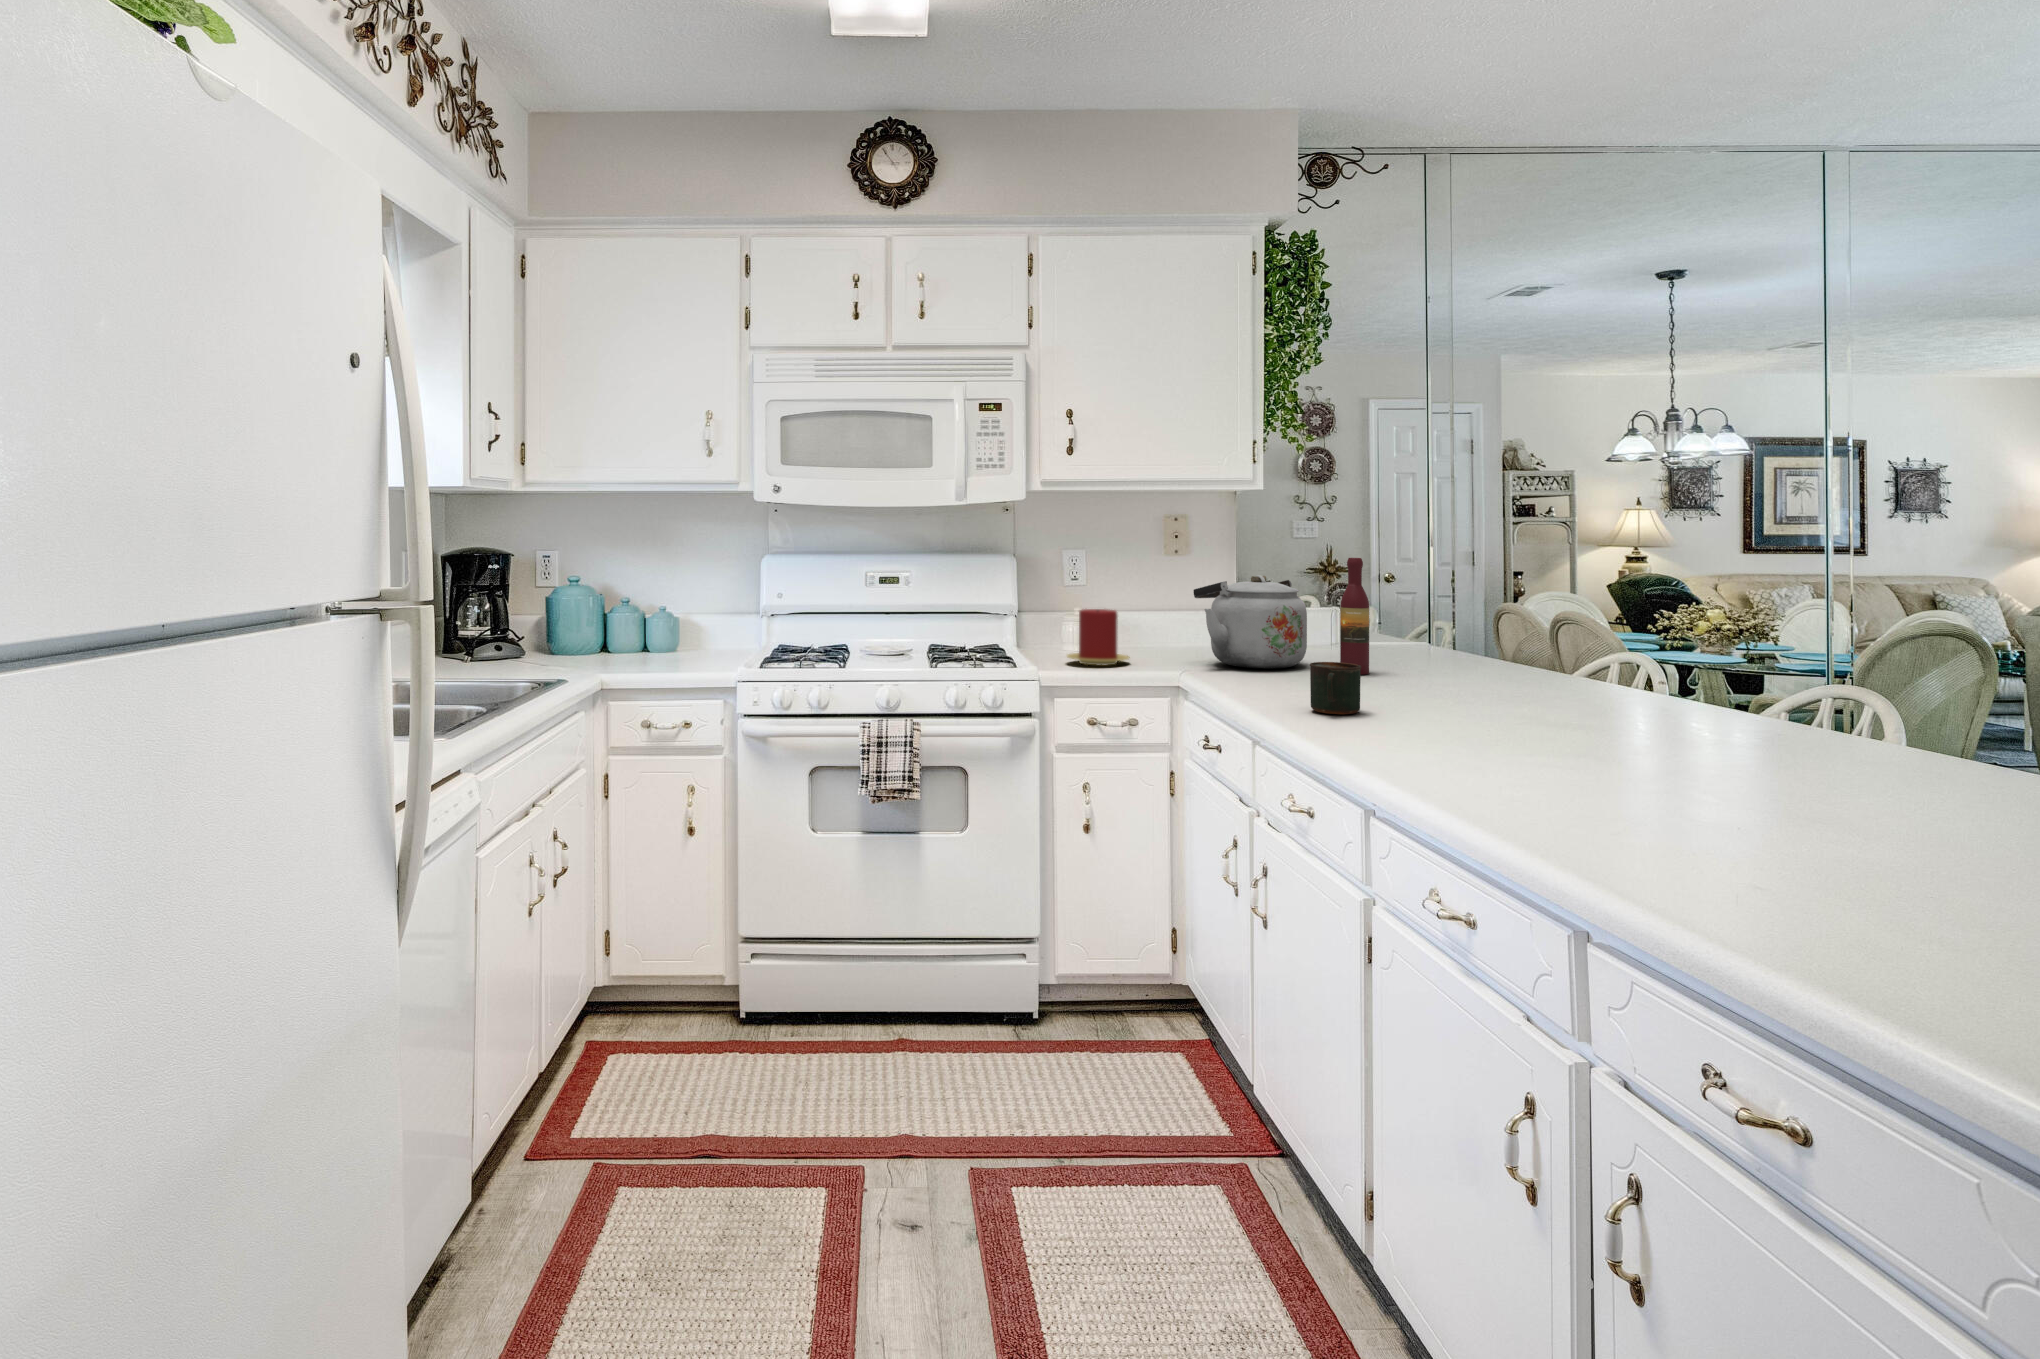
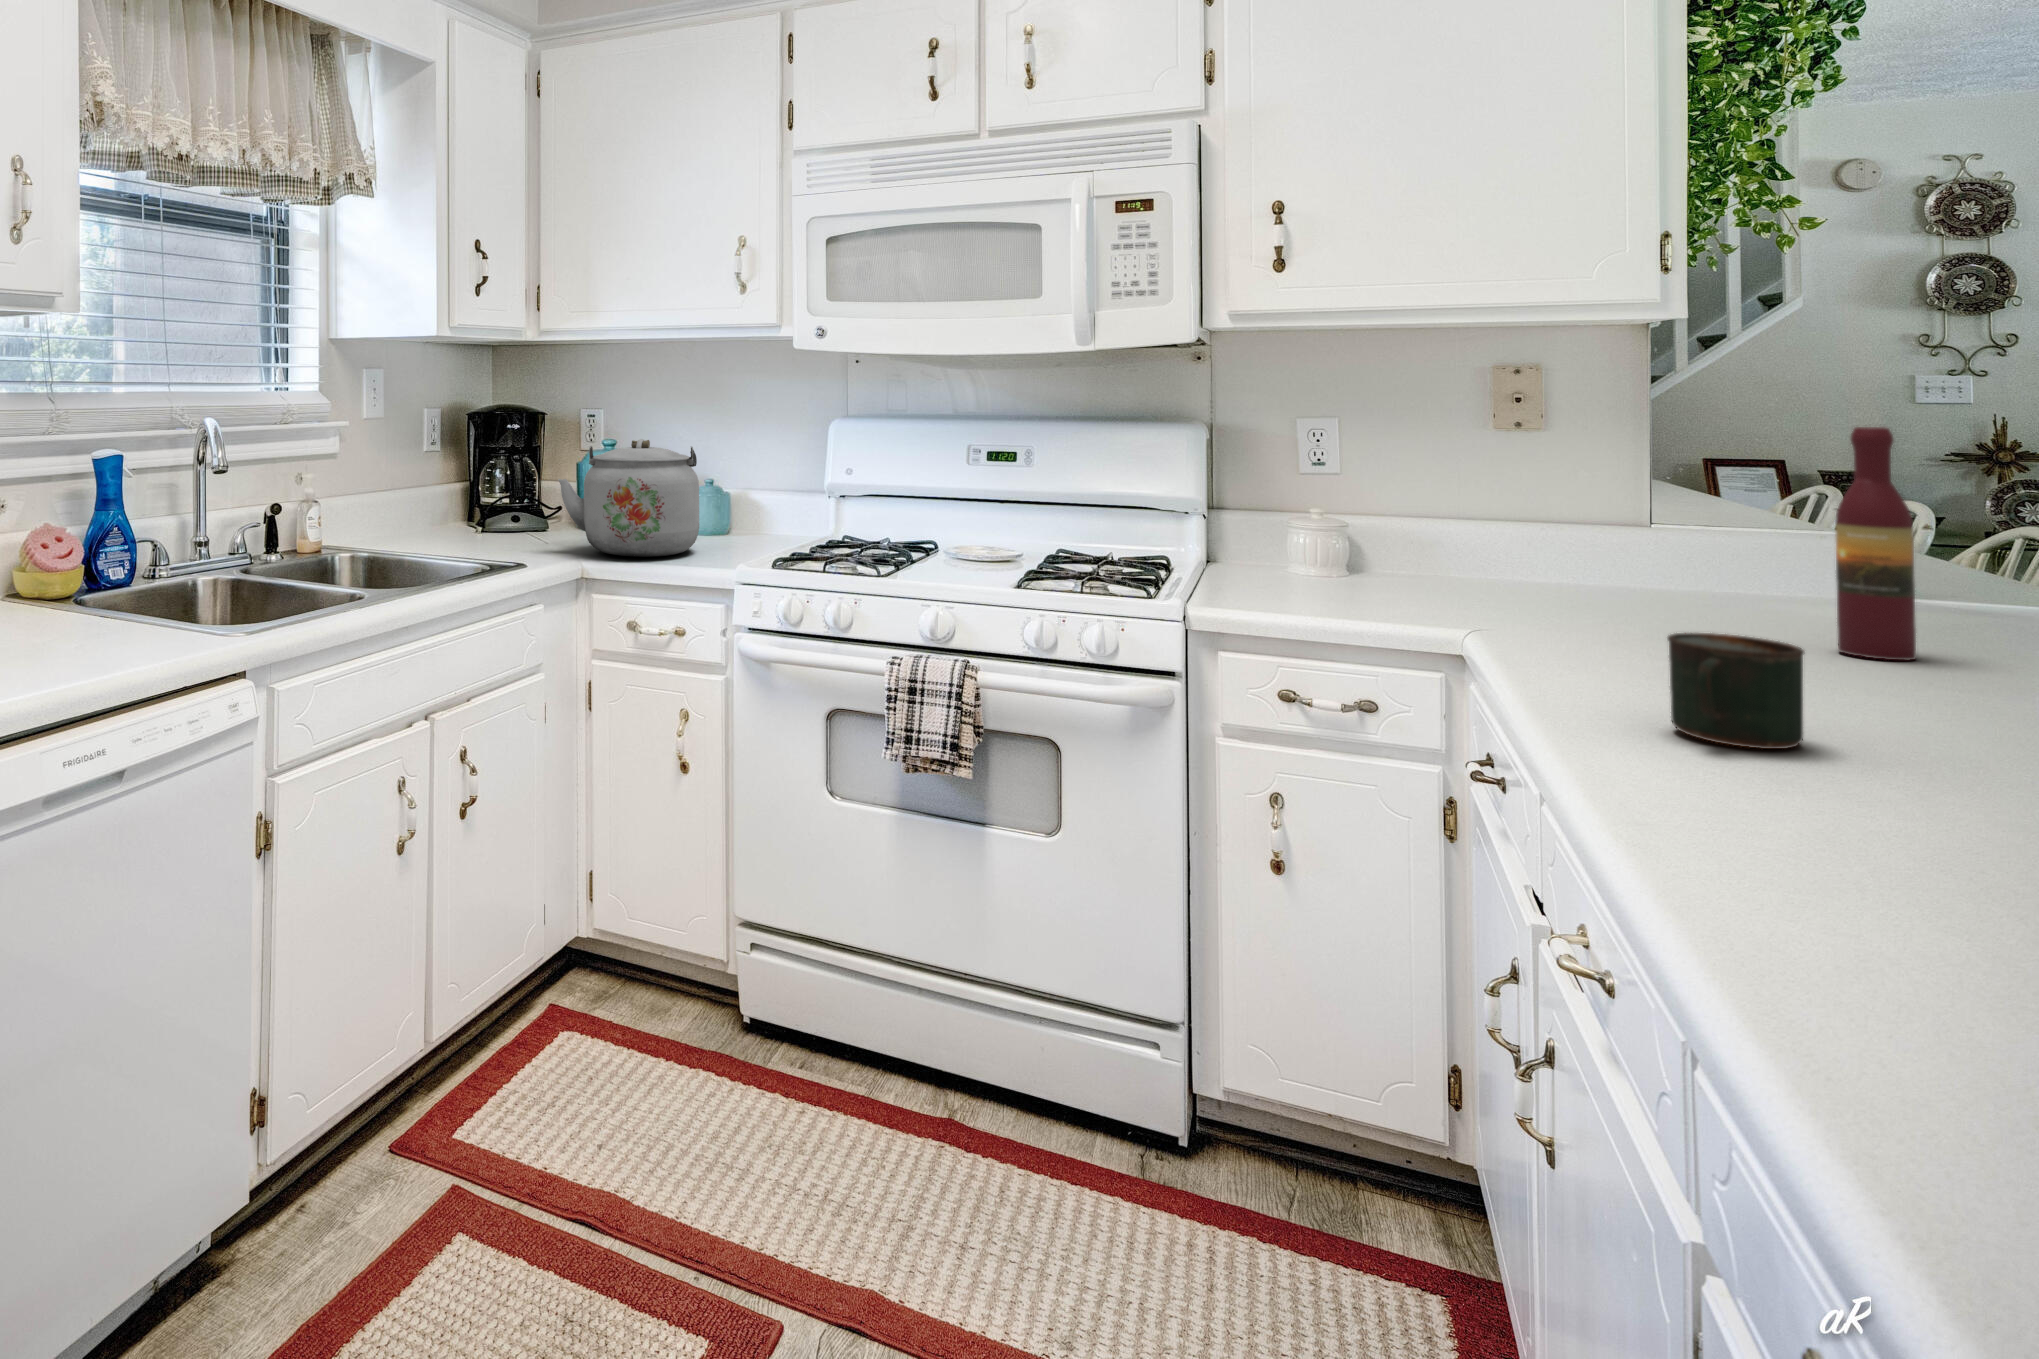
kettle: present [1194,575,1307,668] -> present [558,439,699,557]
candle: present [1067,609,1129,666] -> none [1265,506,1384,598]

